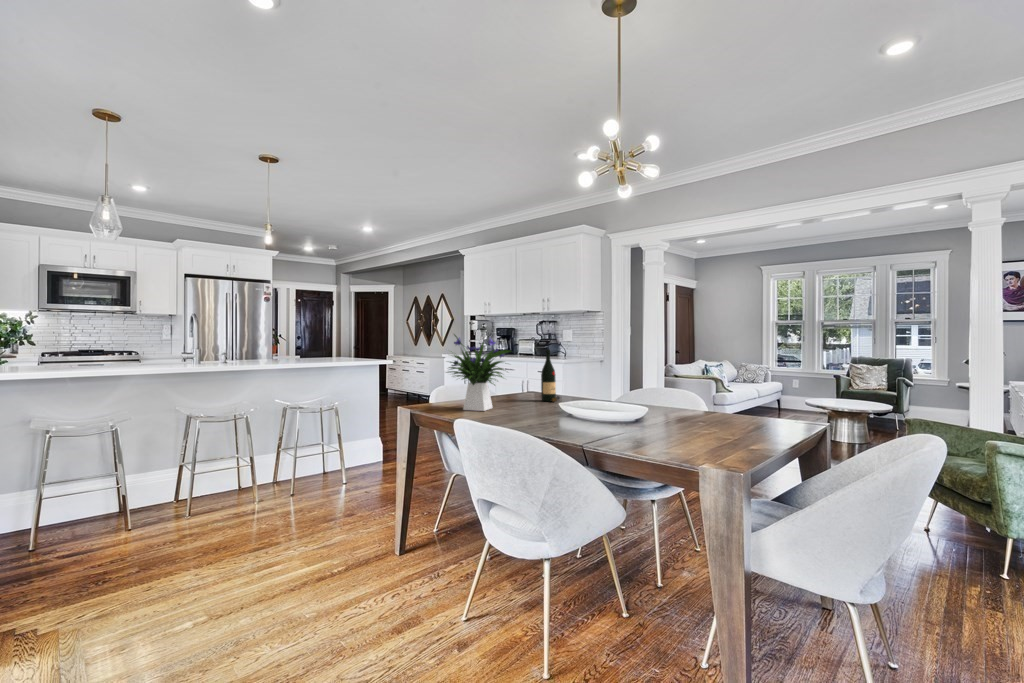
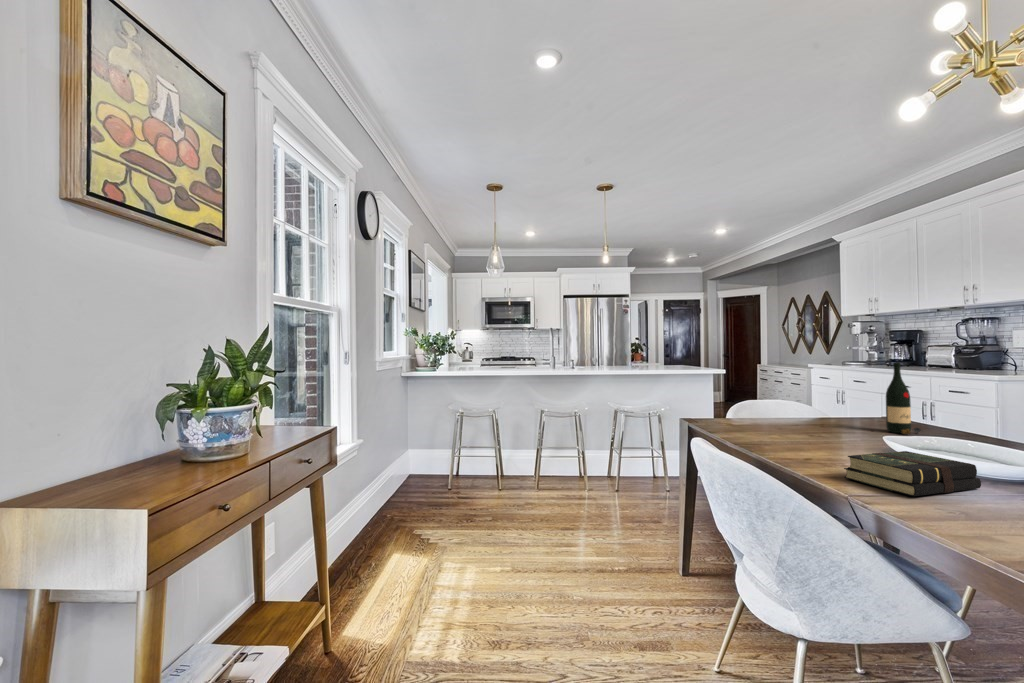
flower arrangement: present [447,334,510,411] -> none [722,342,824,435]
book: none [560,410,625,438] -> present [844,451,981,496]

